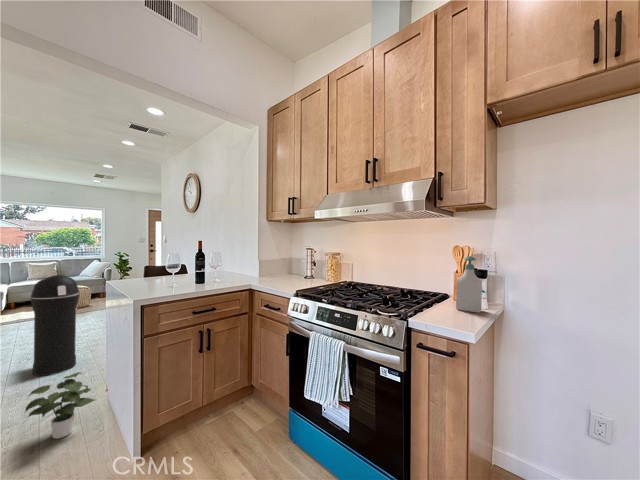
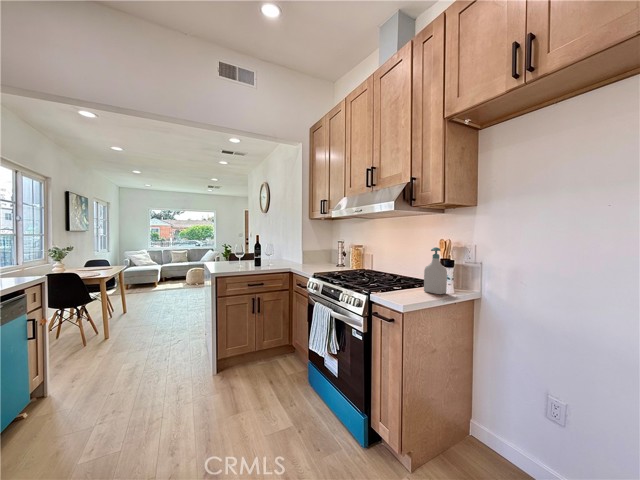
trash can: present [31,275,79,376] -> none [166,258,192,323]
potted plant: present [25,372,95,439] -> none [158,319,196,357]

